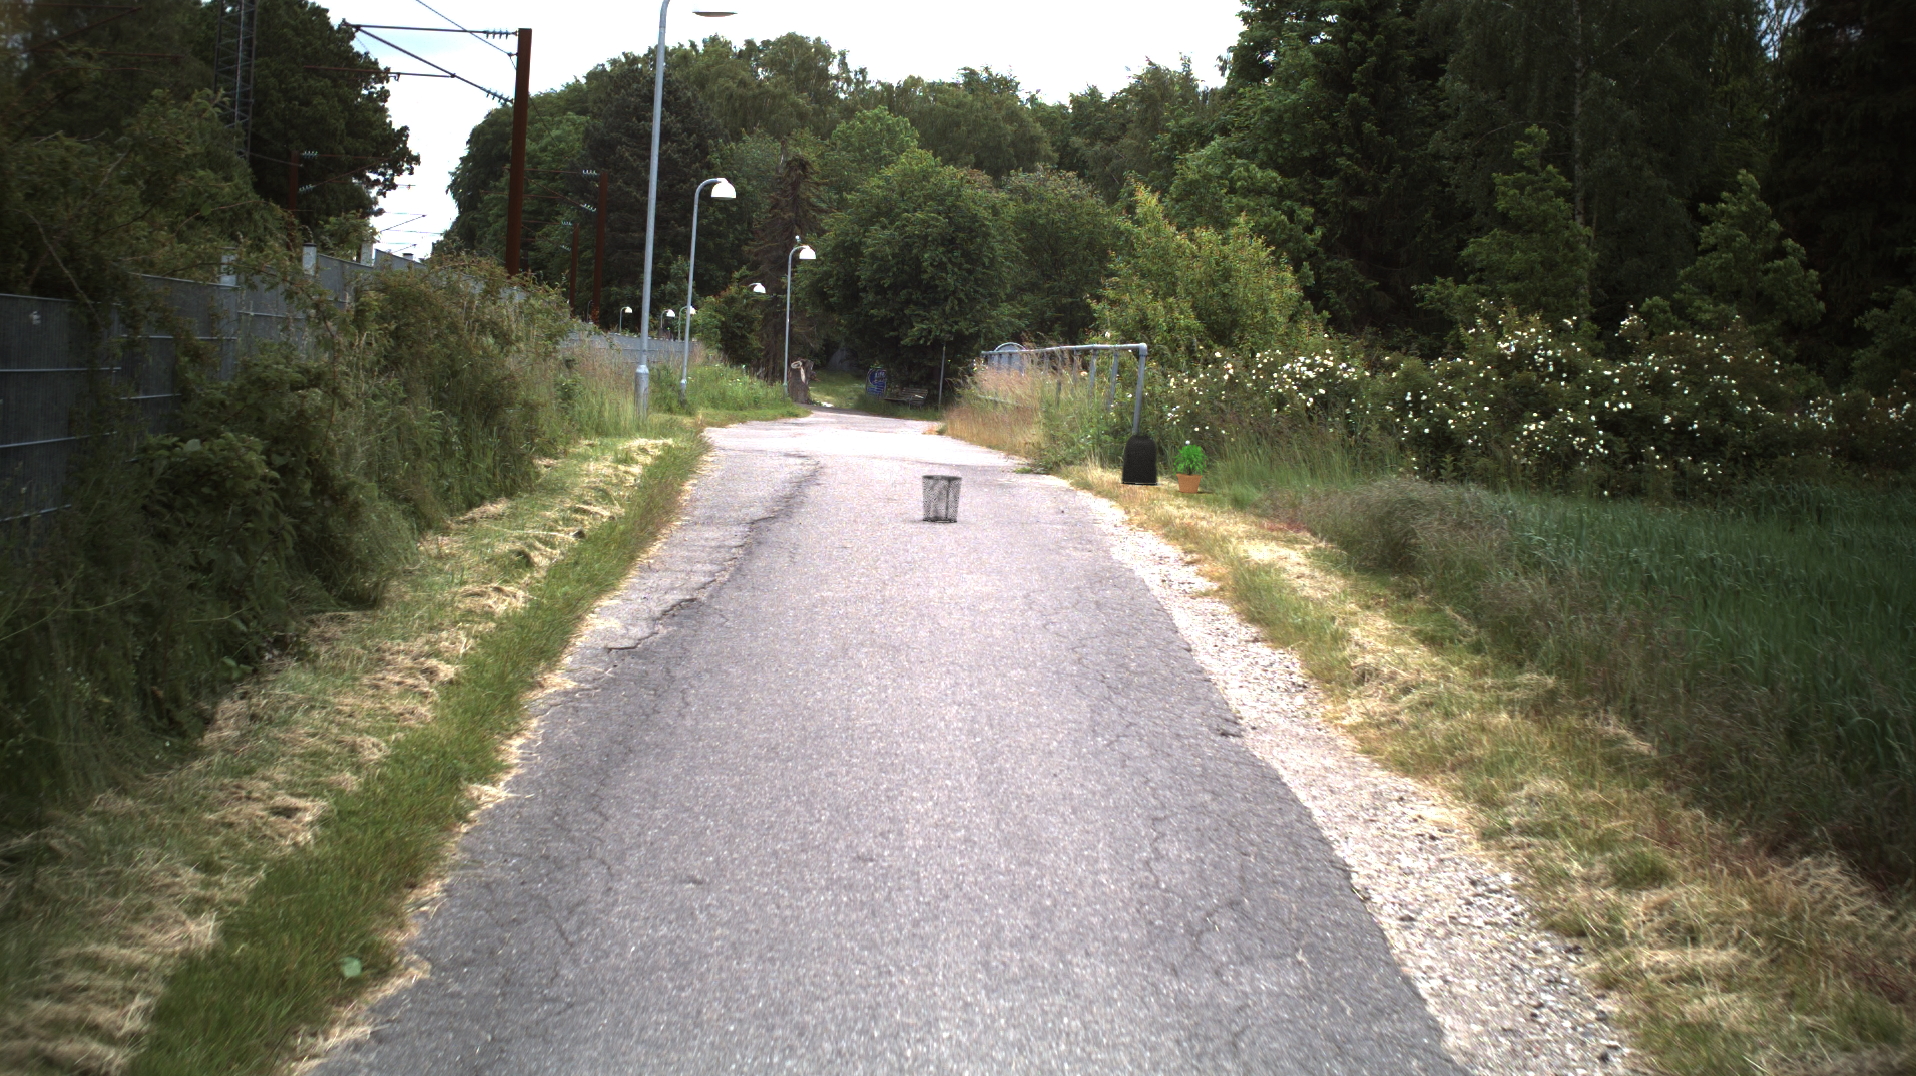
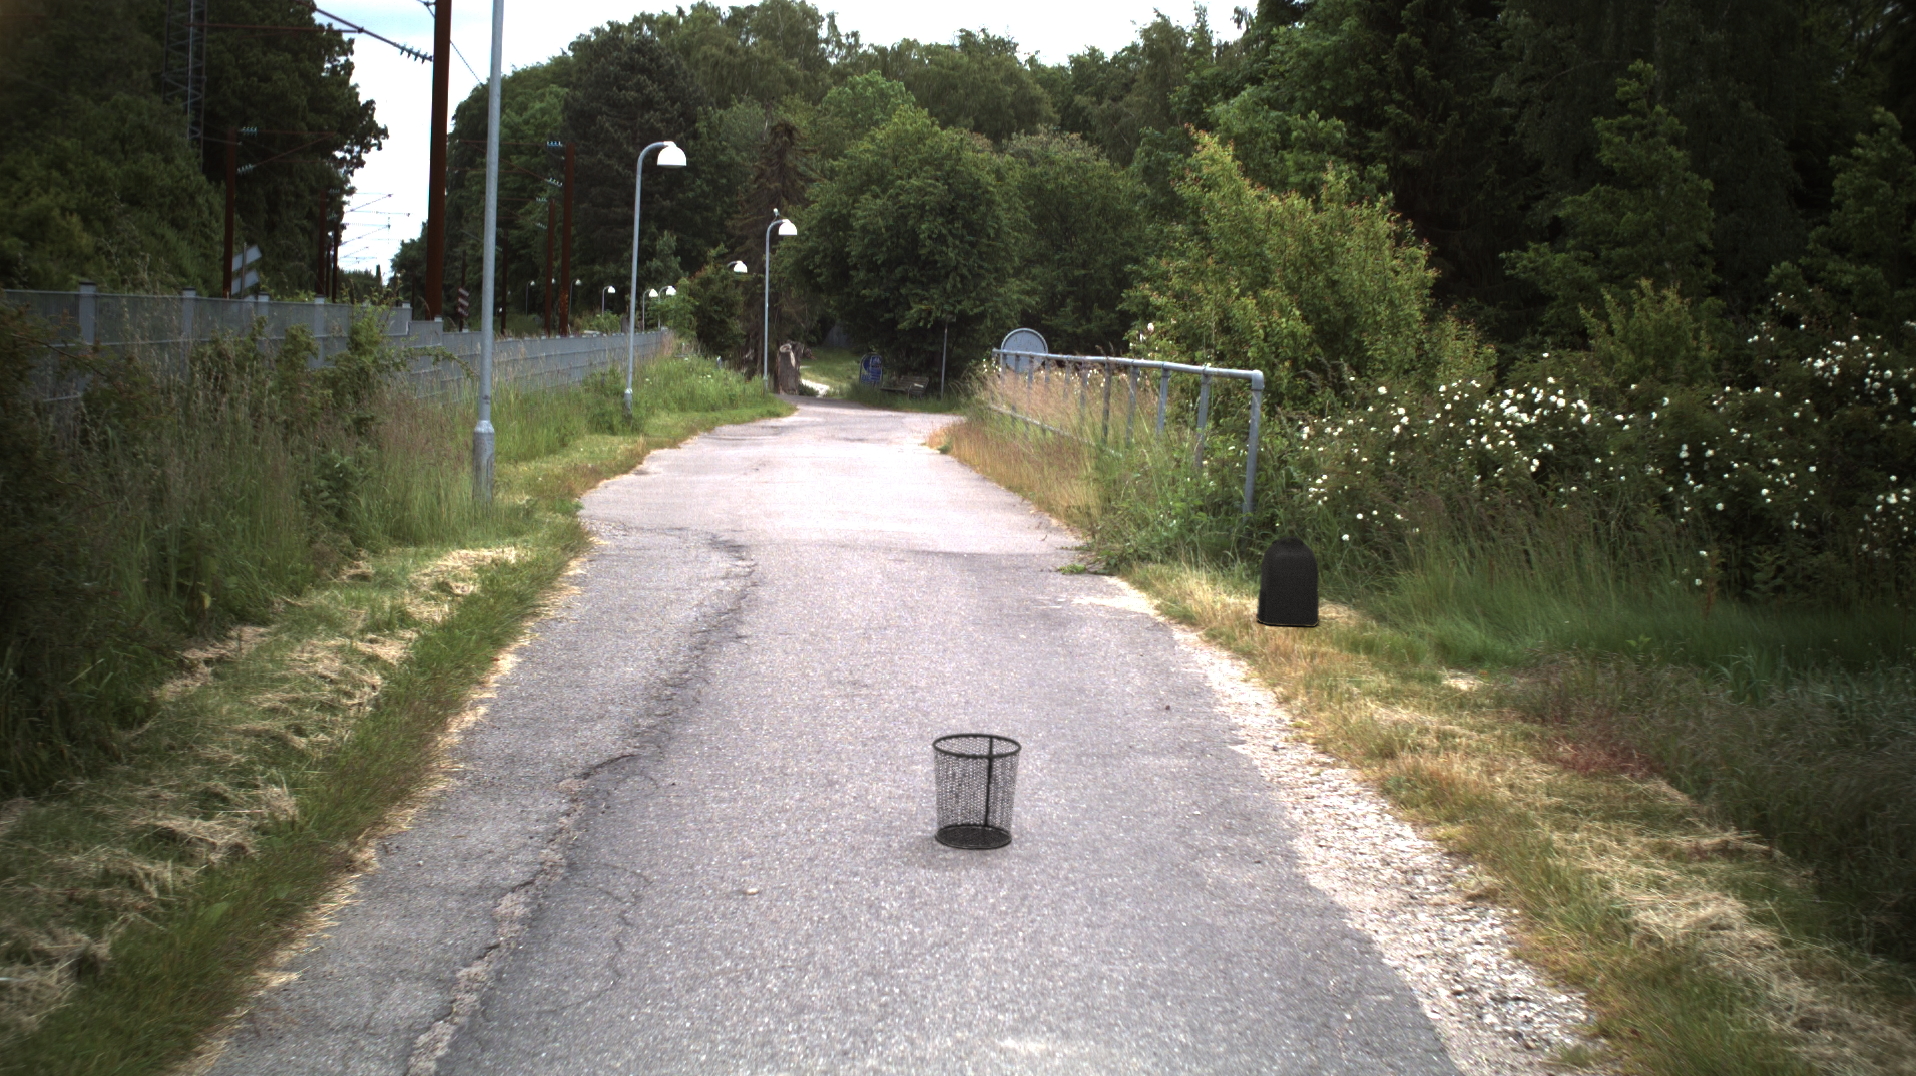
potted plant: present [1174,445,1206,493] -> none [1357,568,1429,654]

